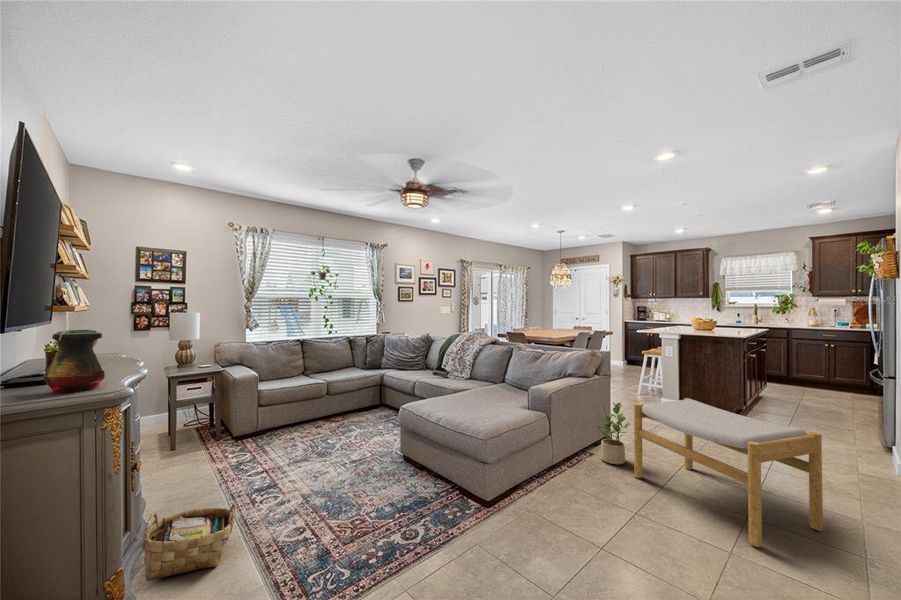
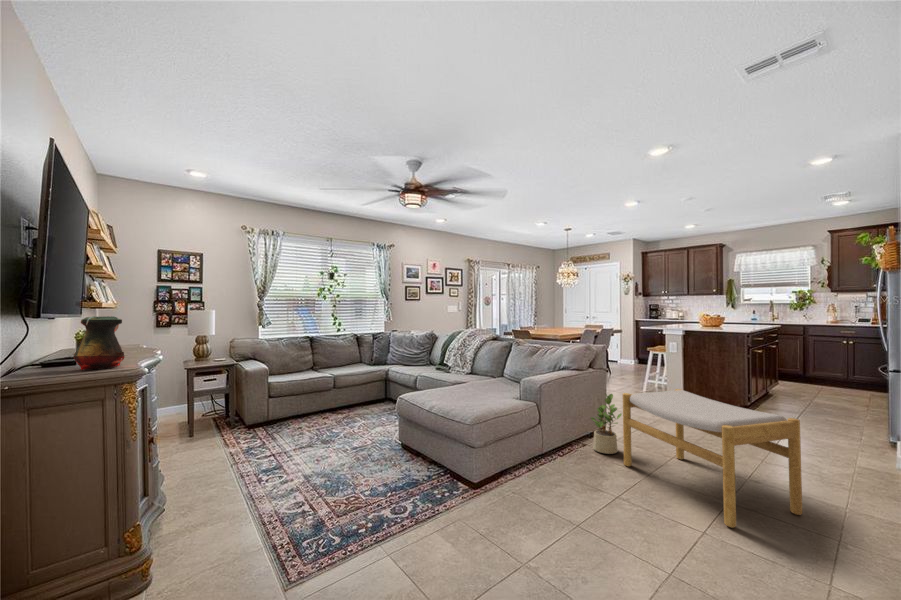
woven basket: present [141,503,236,581] -> none [157,477,241,541]

